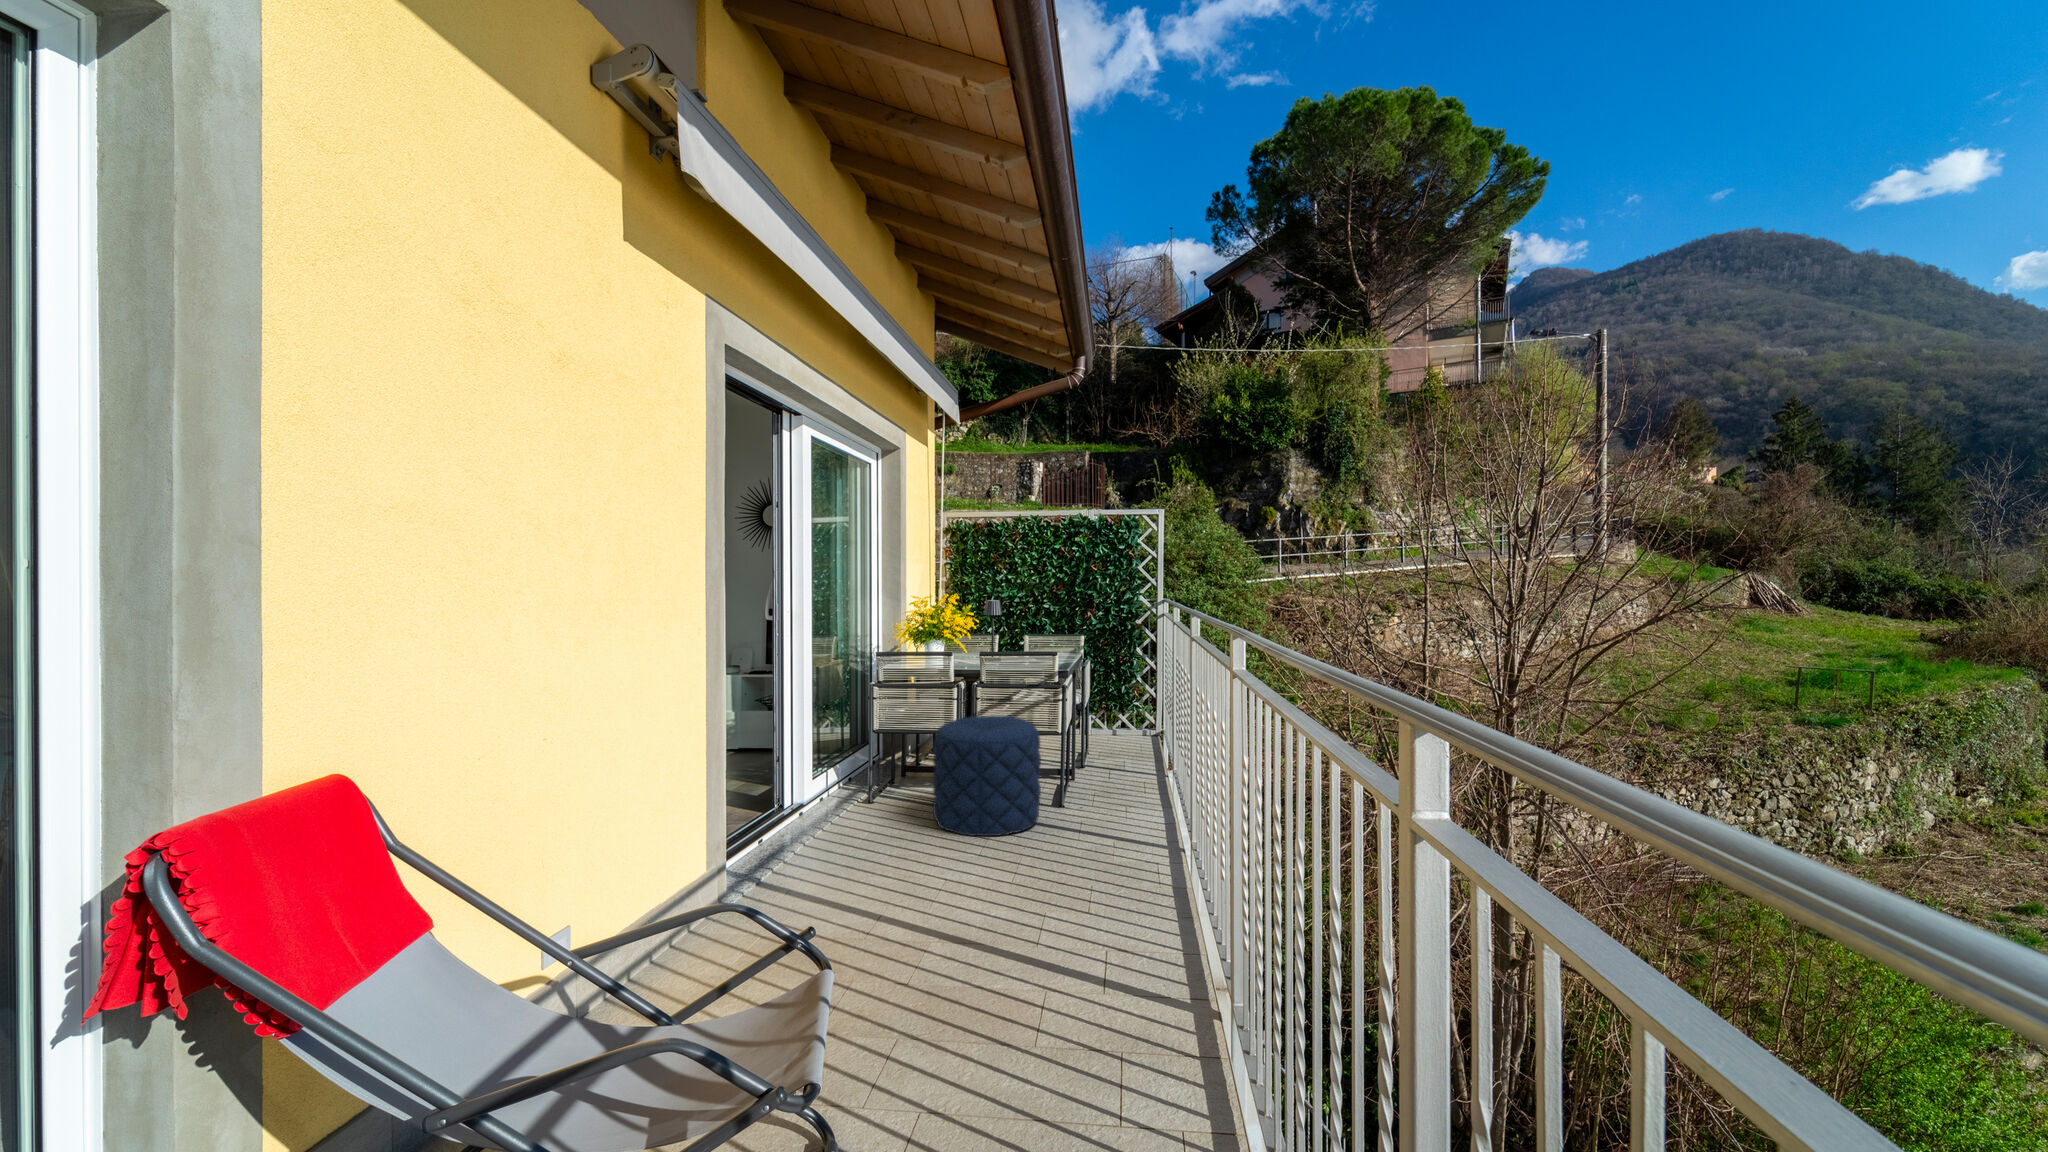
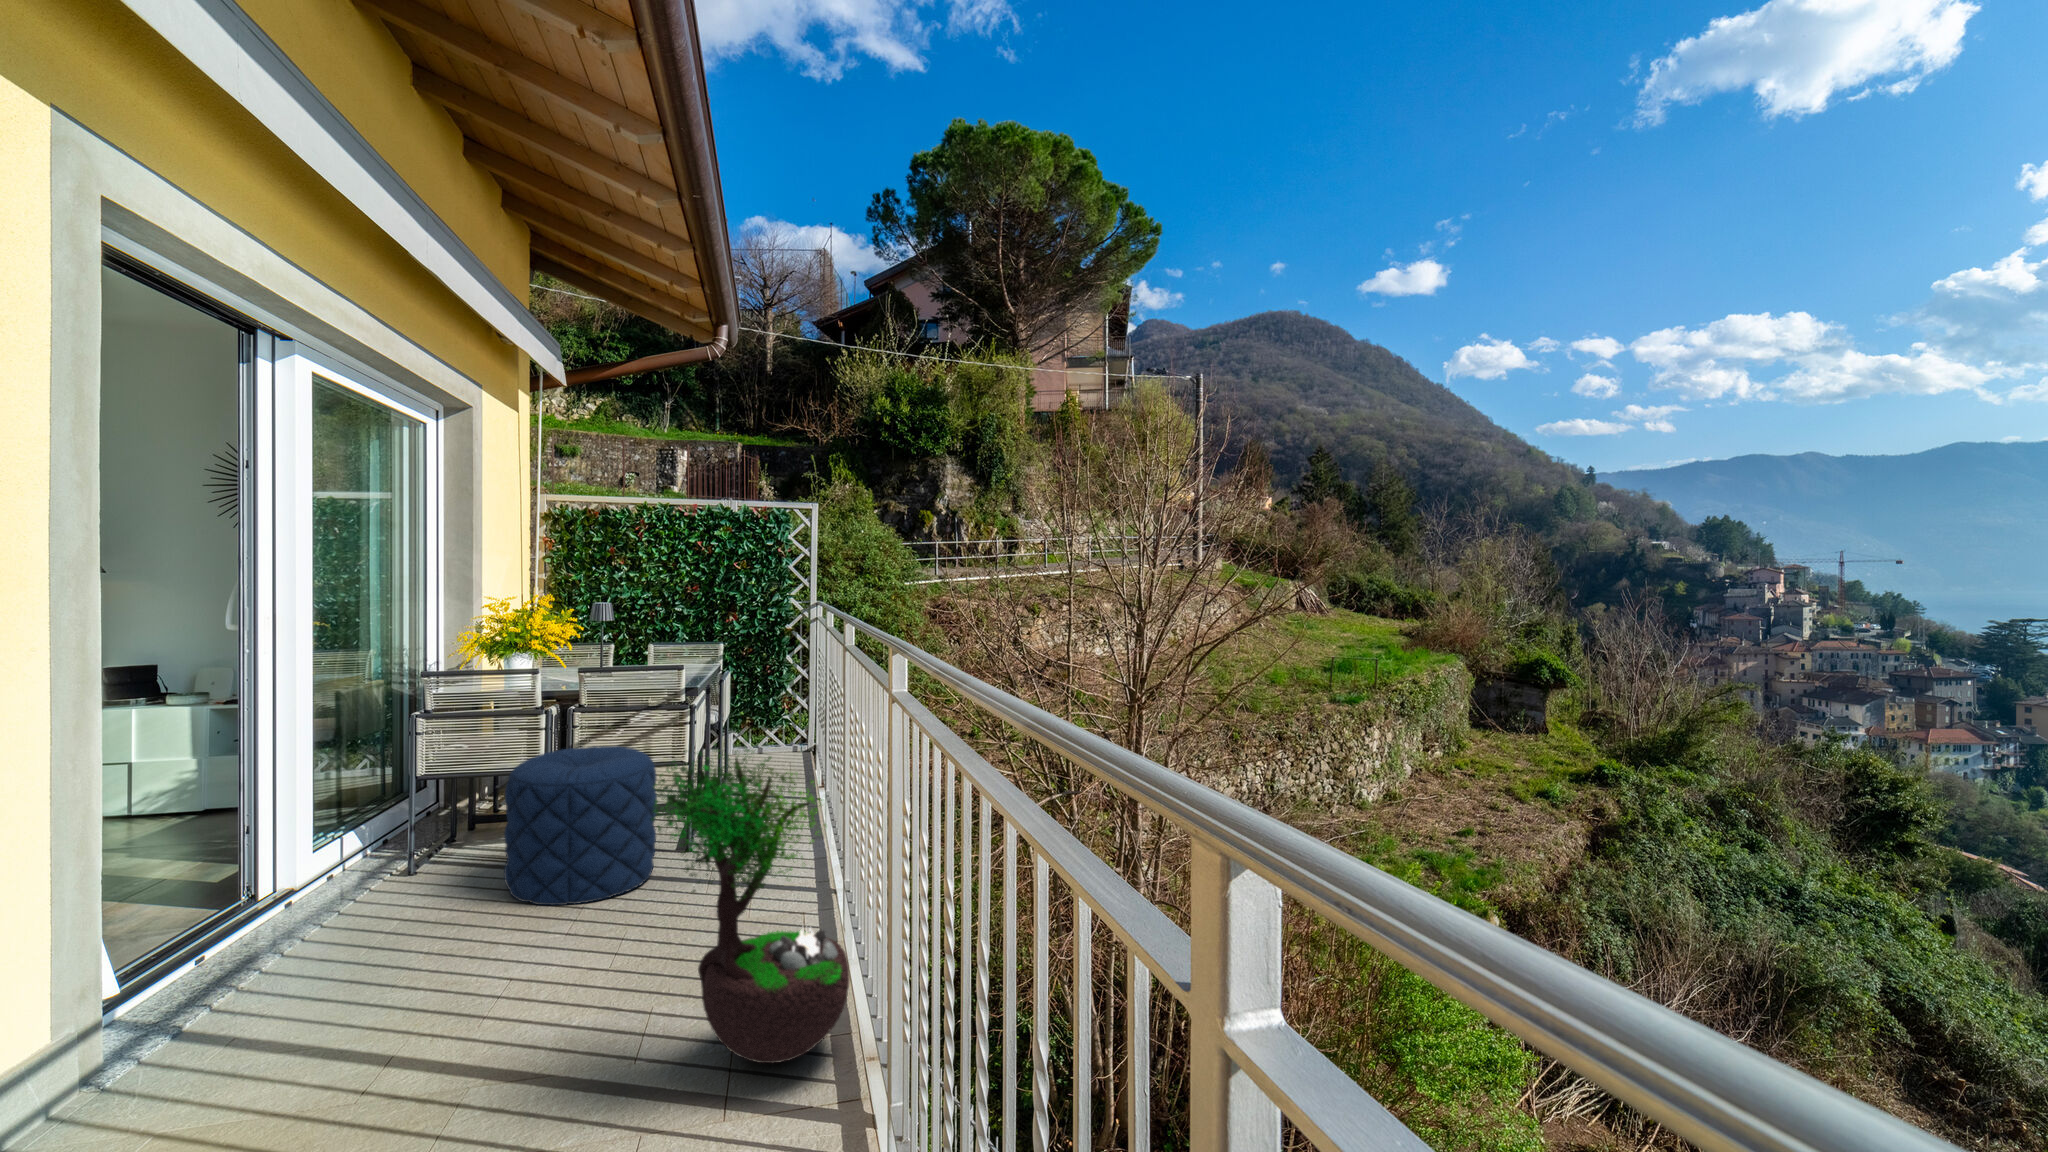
potted tree: none [1048,696,1199,959] -> present [651,739,849,1063]

